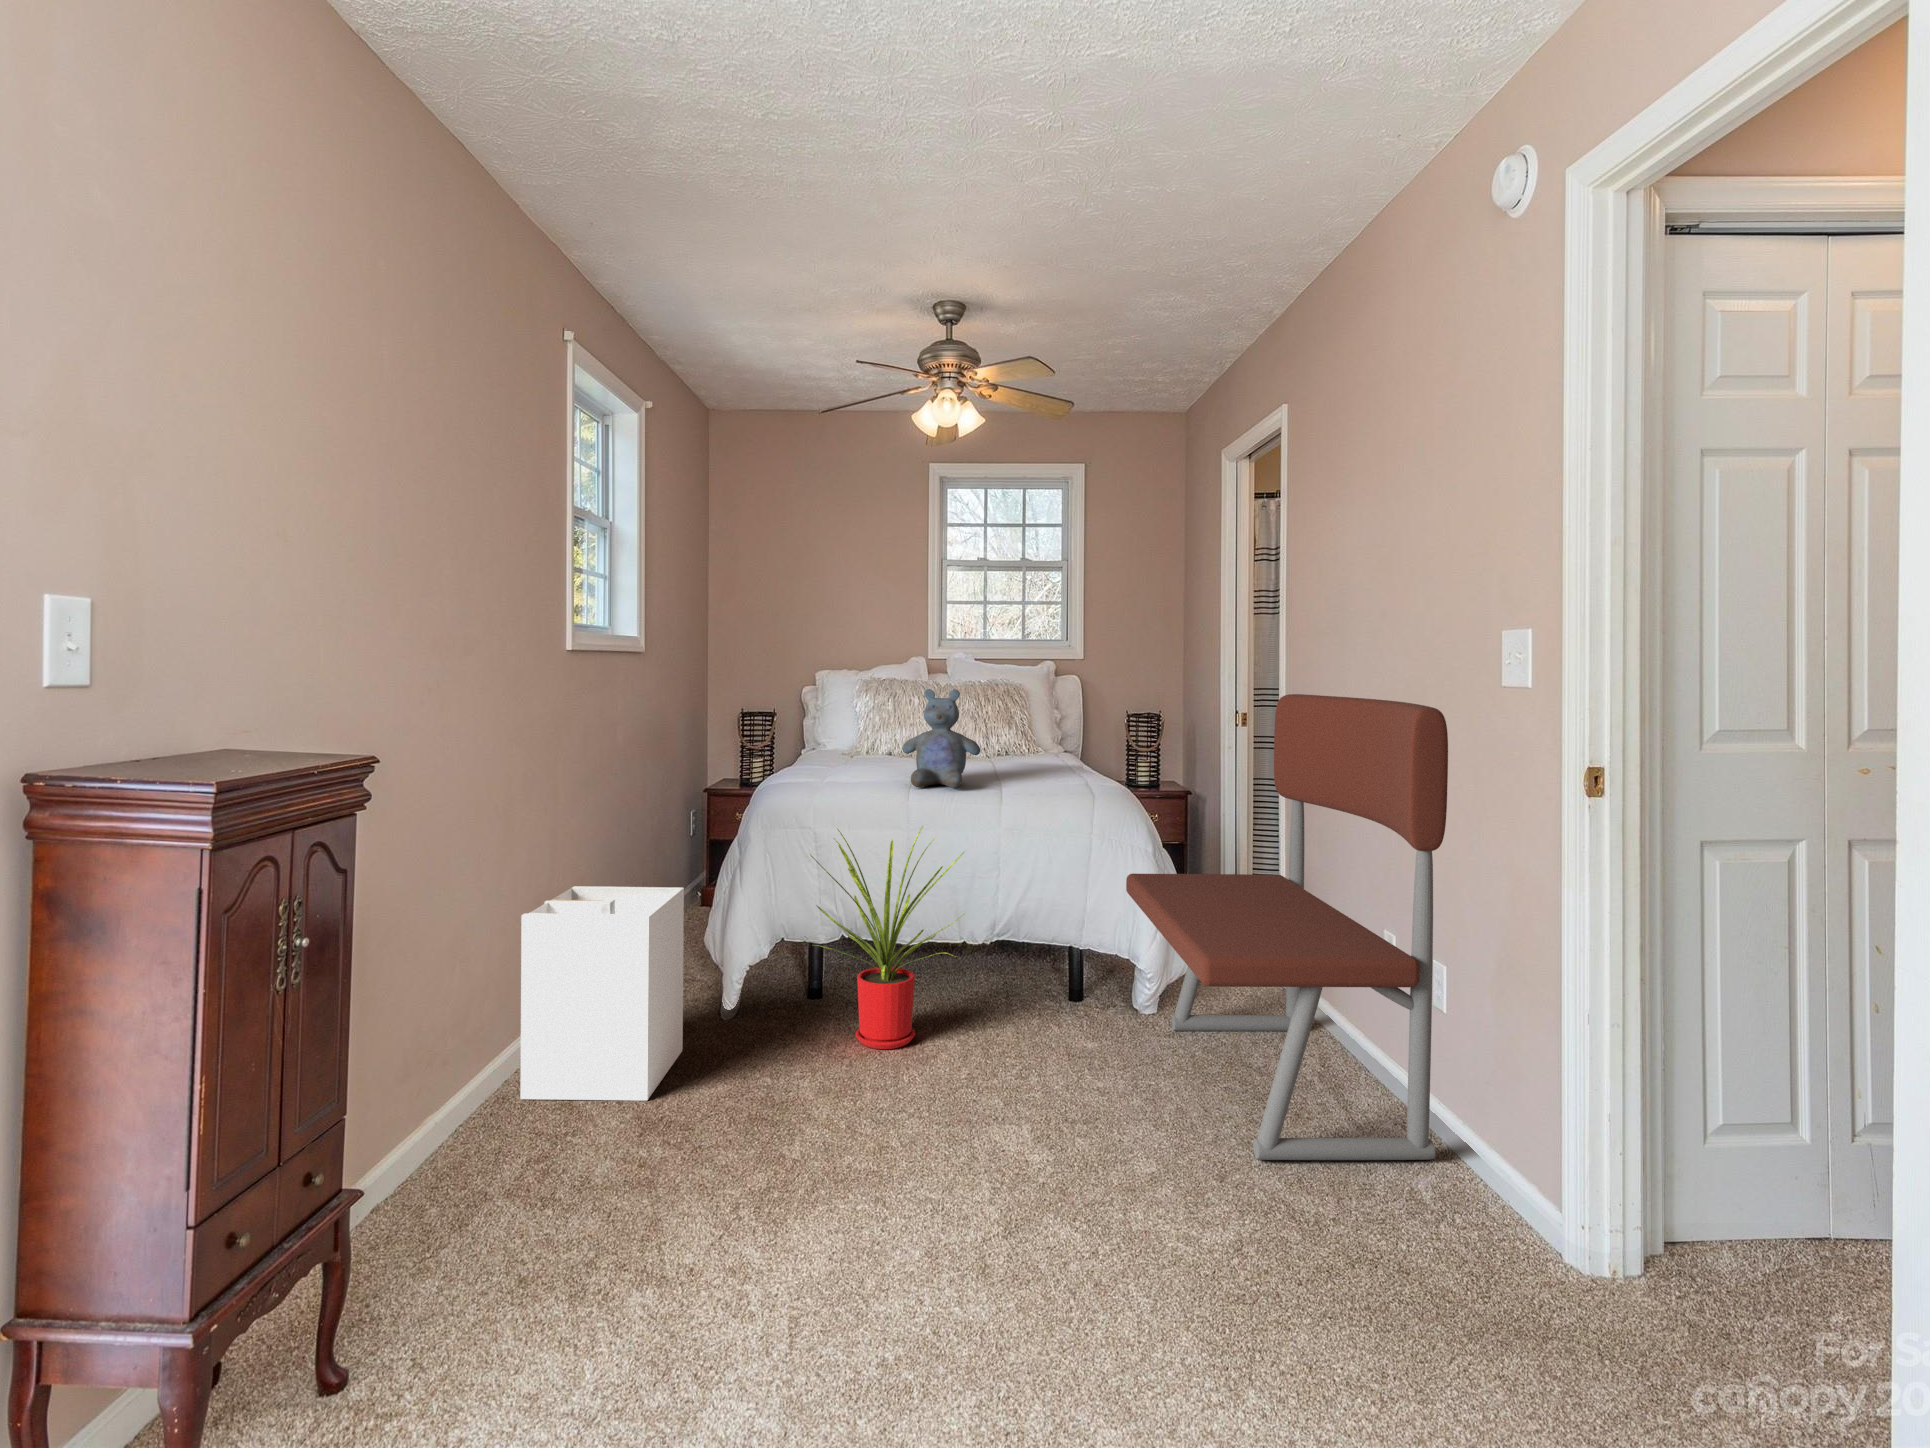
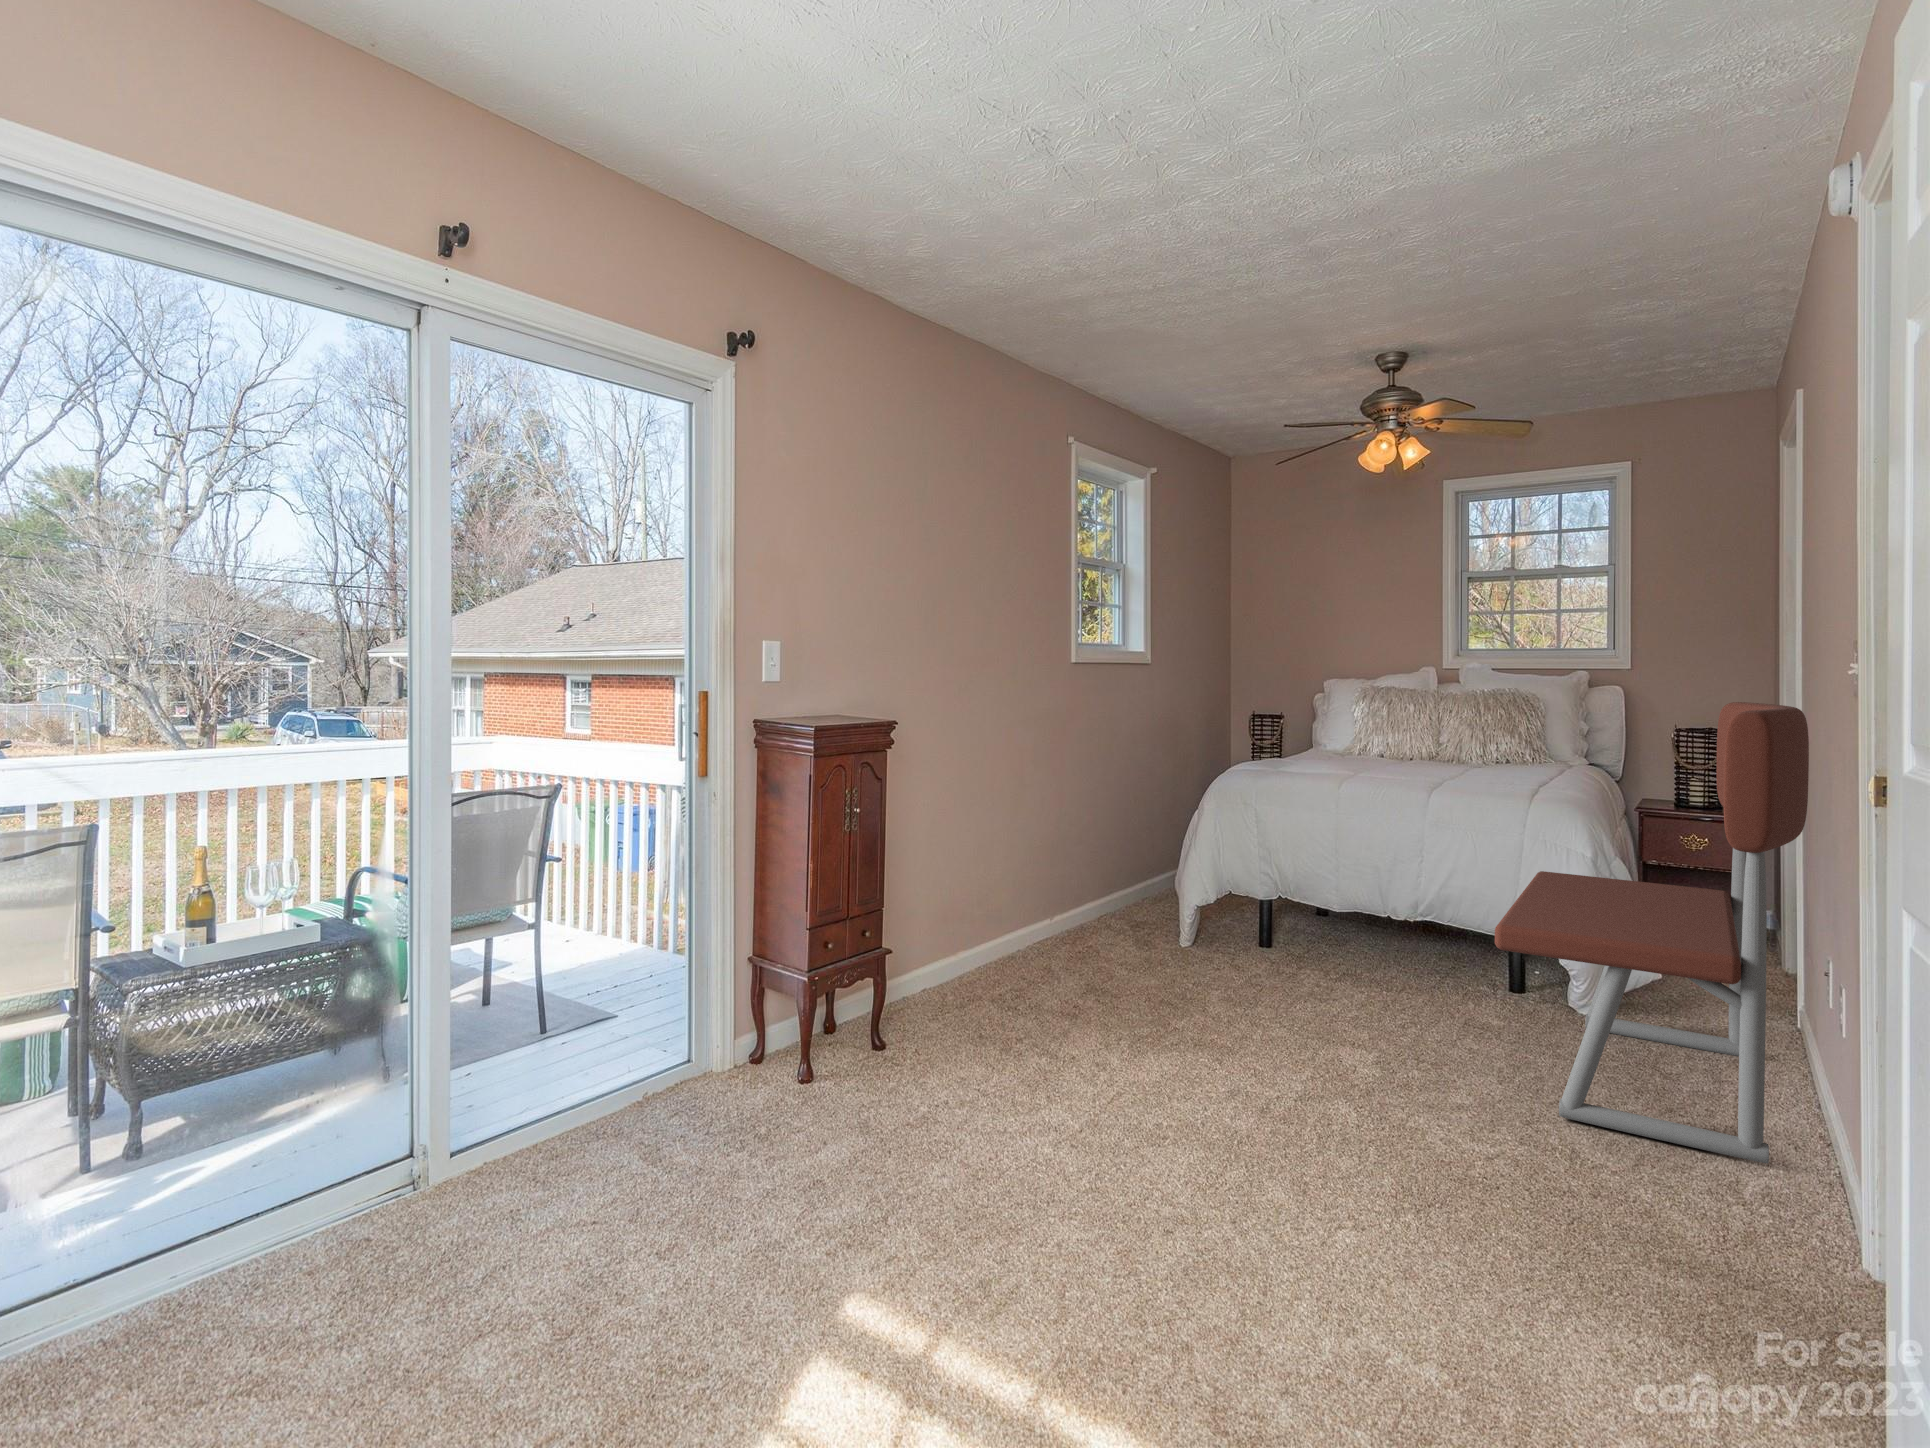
stuffed bear: present [902,689,981,788] -> none [1343,695,1418,783]
house plant: present [810,826,965,1049] -> none [1226,804,1368,988]
laundry hamper: present [520,886,684,1101] -> none [1018,830,1136,980]

